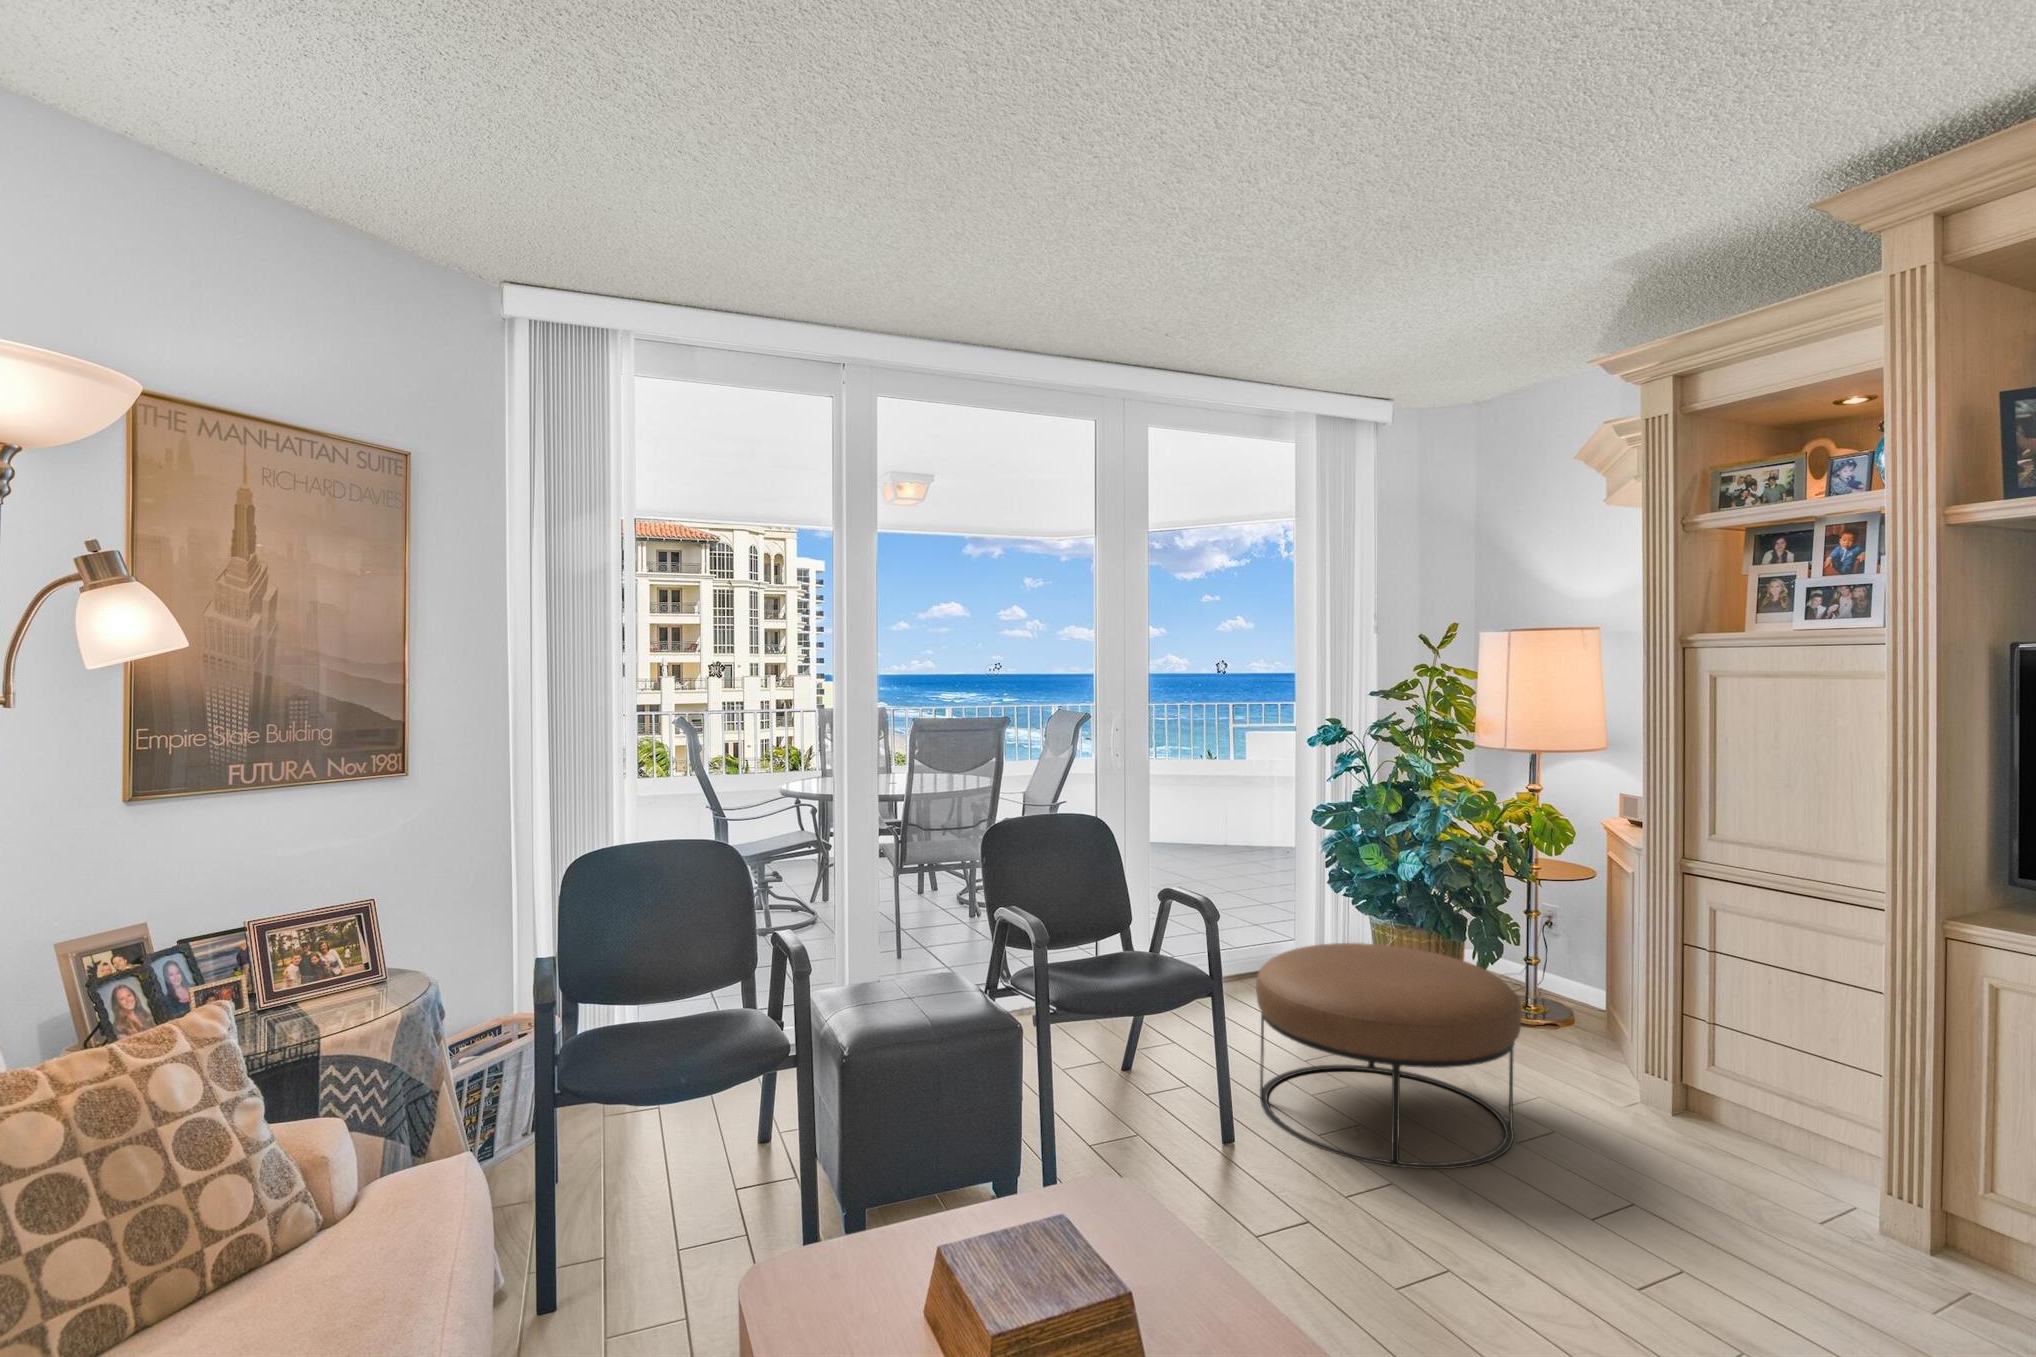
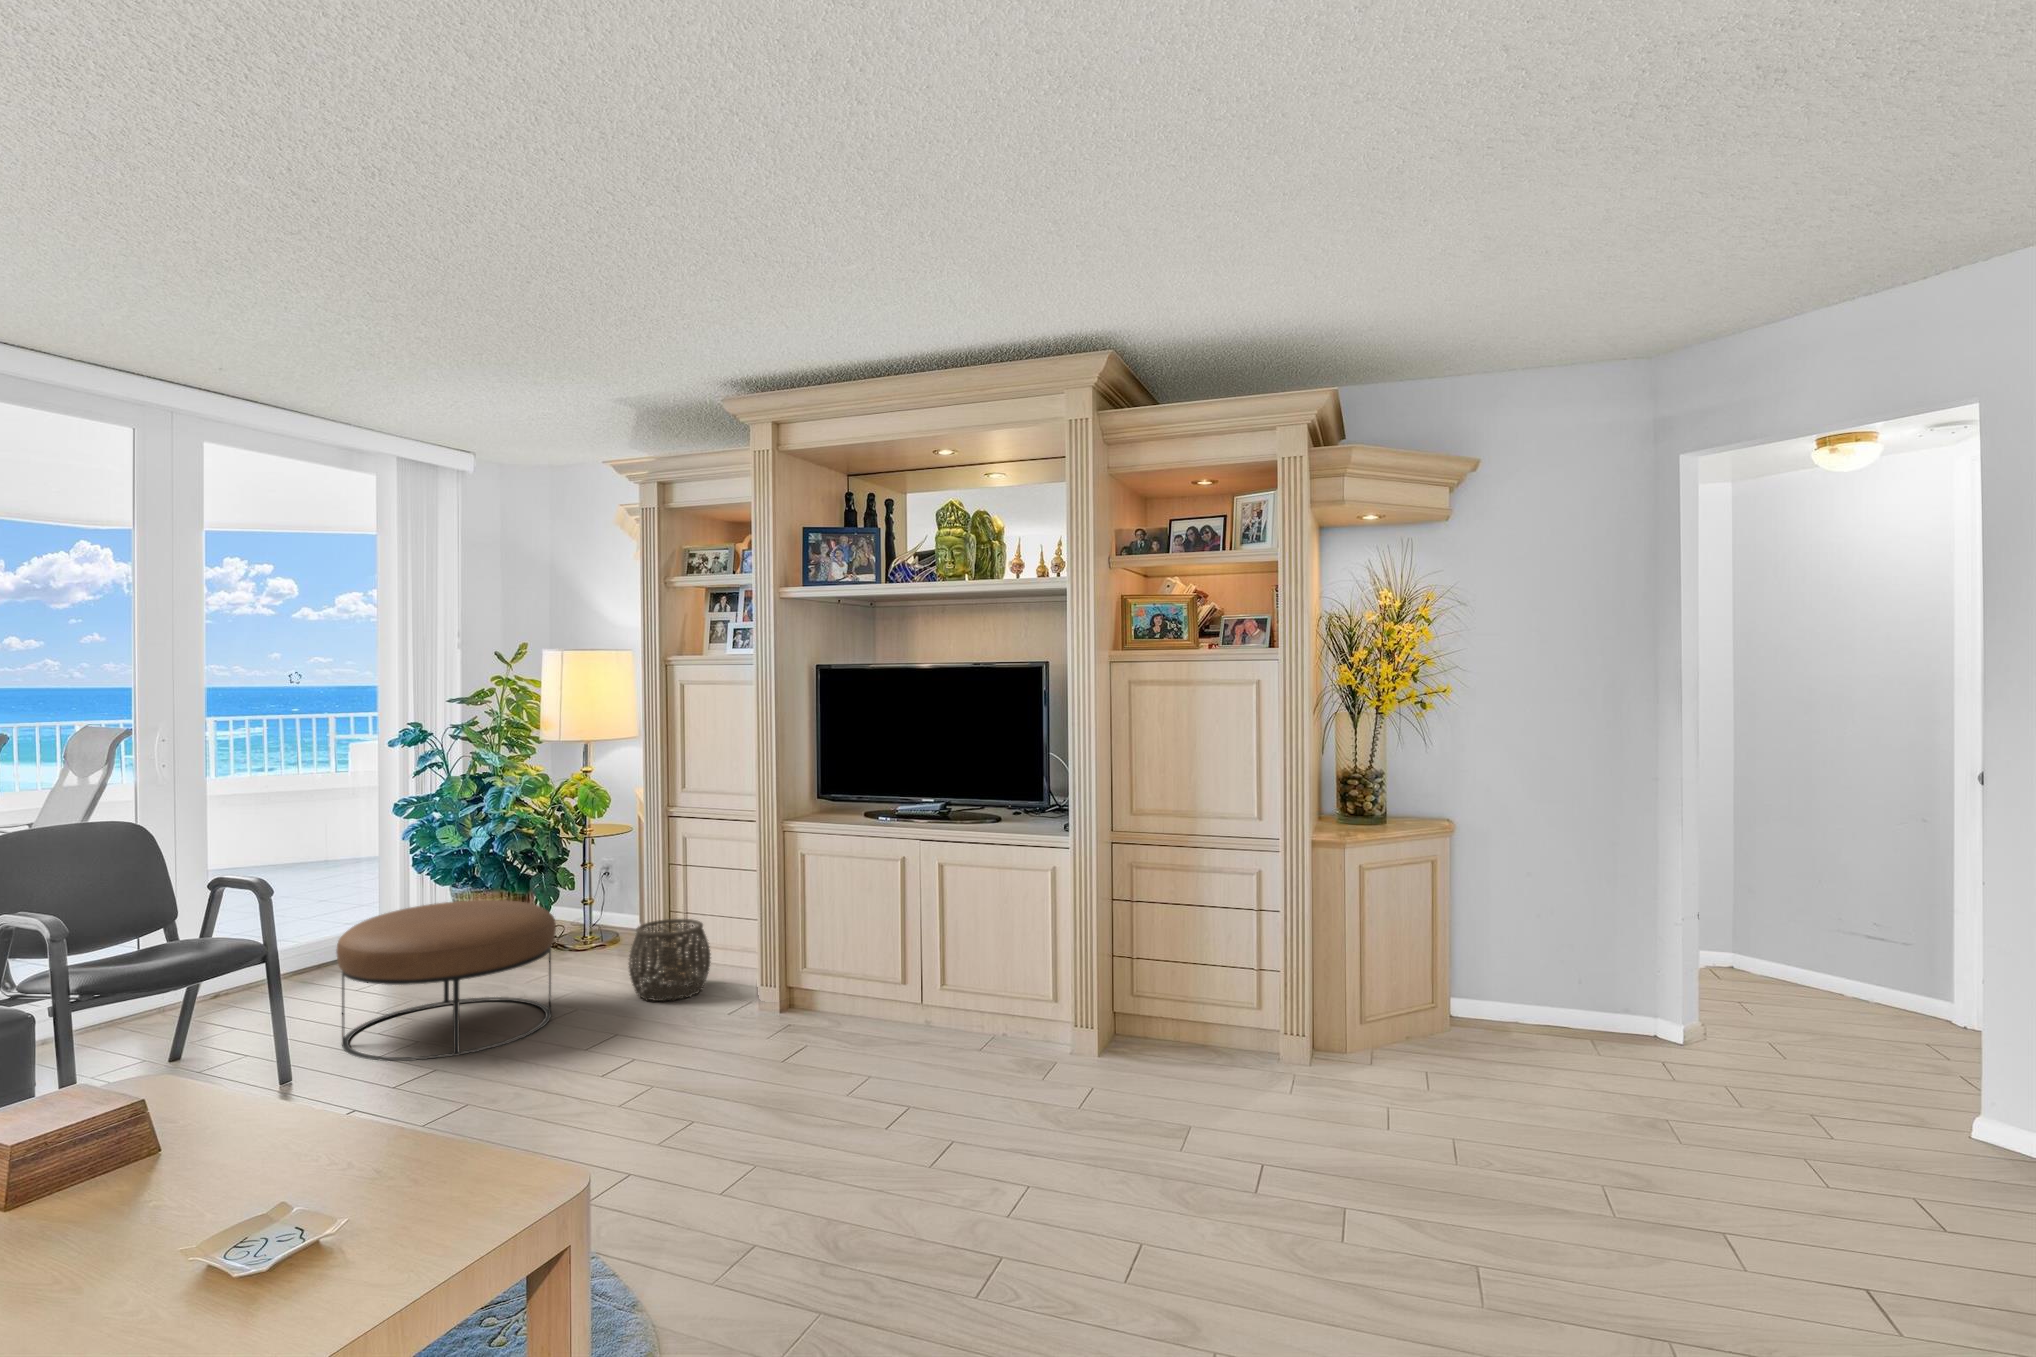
woven basket: none [1623,1027,1768,1166] -> present [628,919,711,1001]

